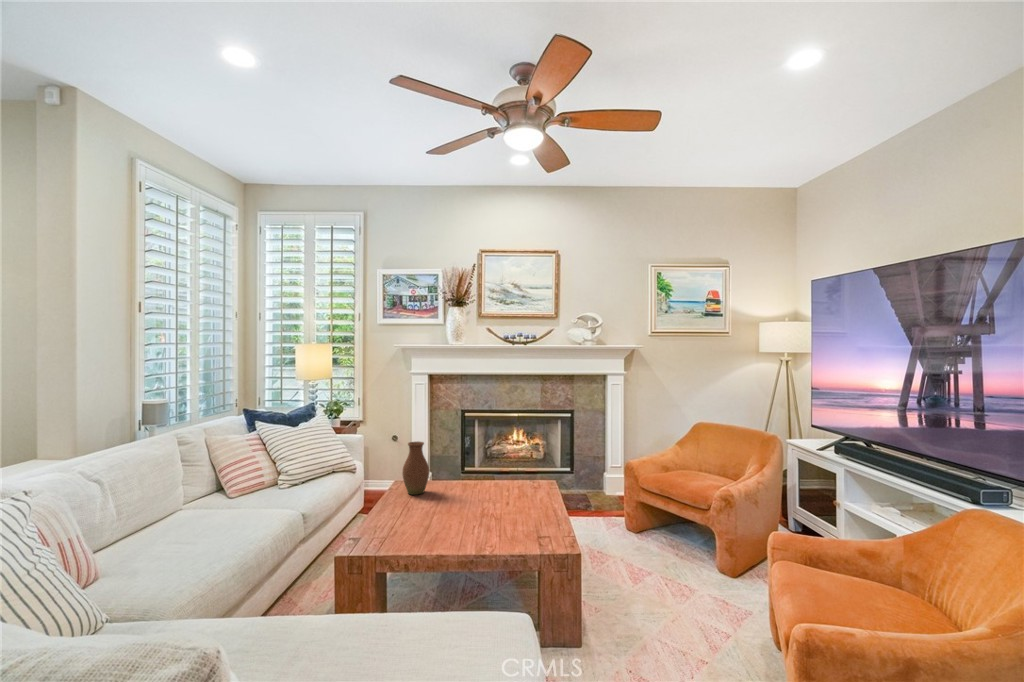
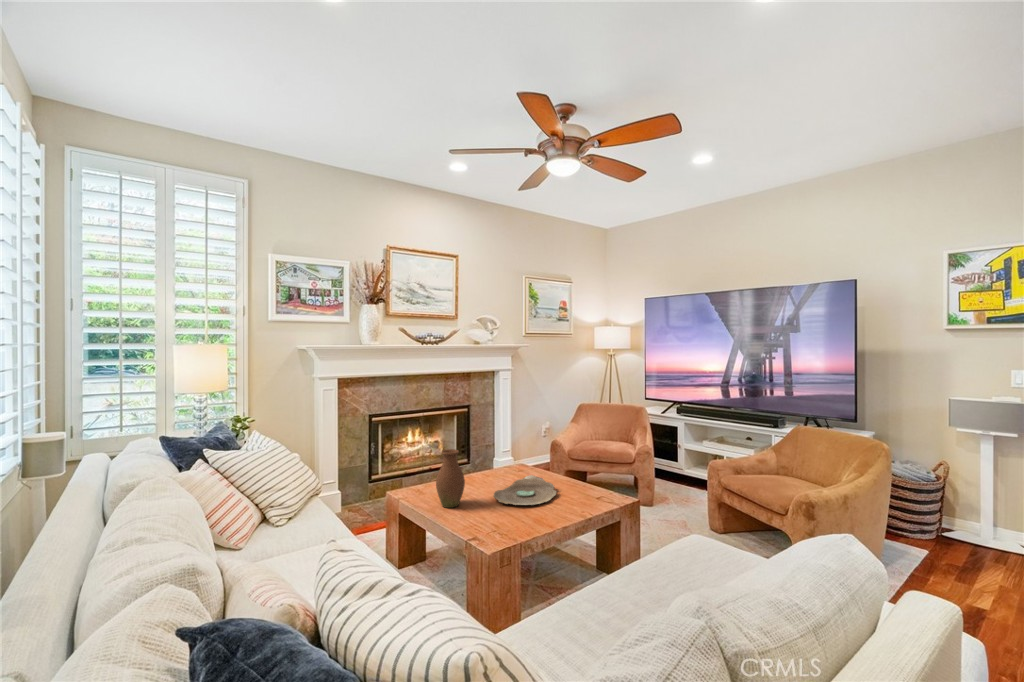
decorative bowl: none [448,482,518,506] -> present [493,475,556,505]

